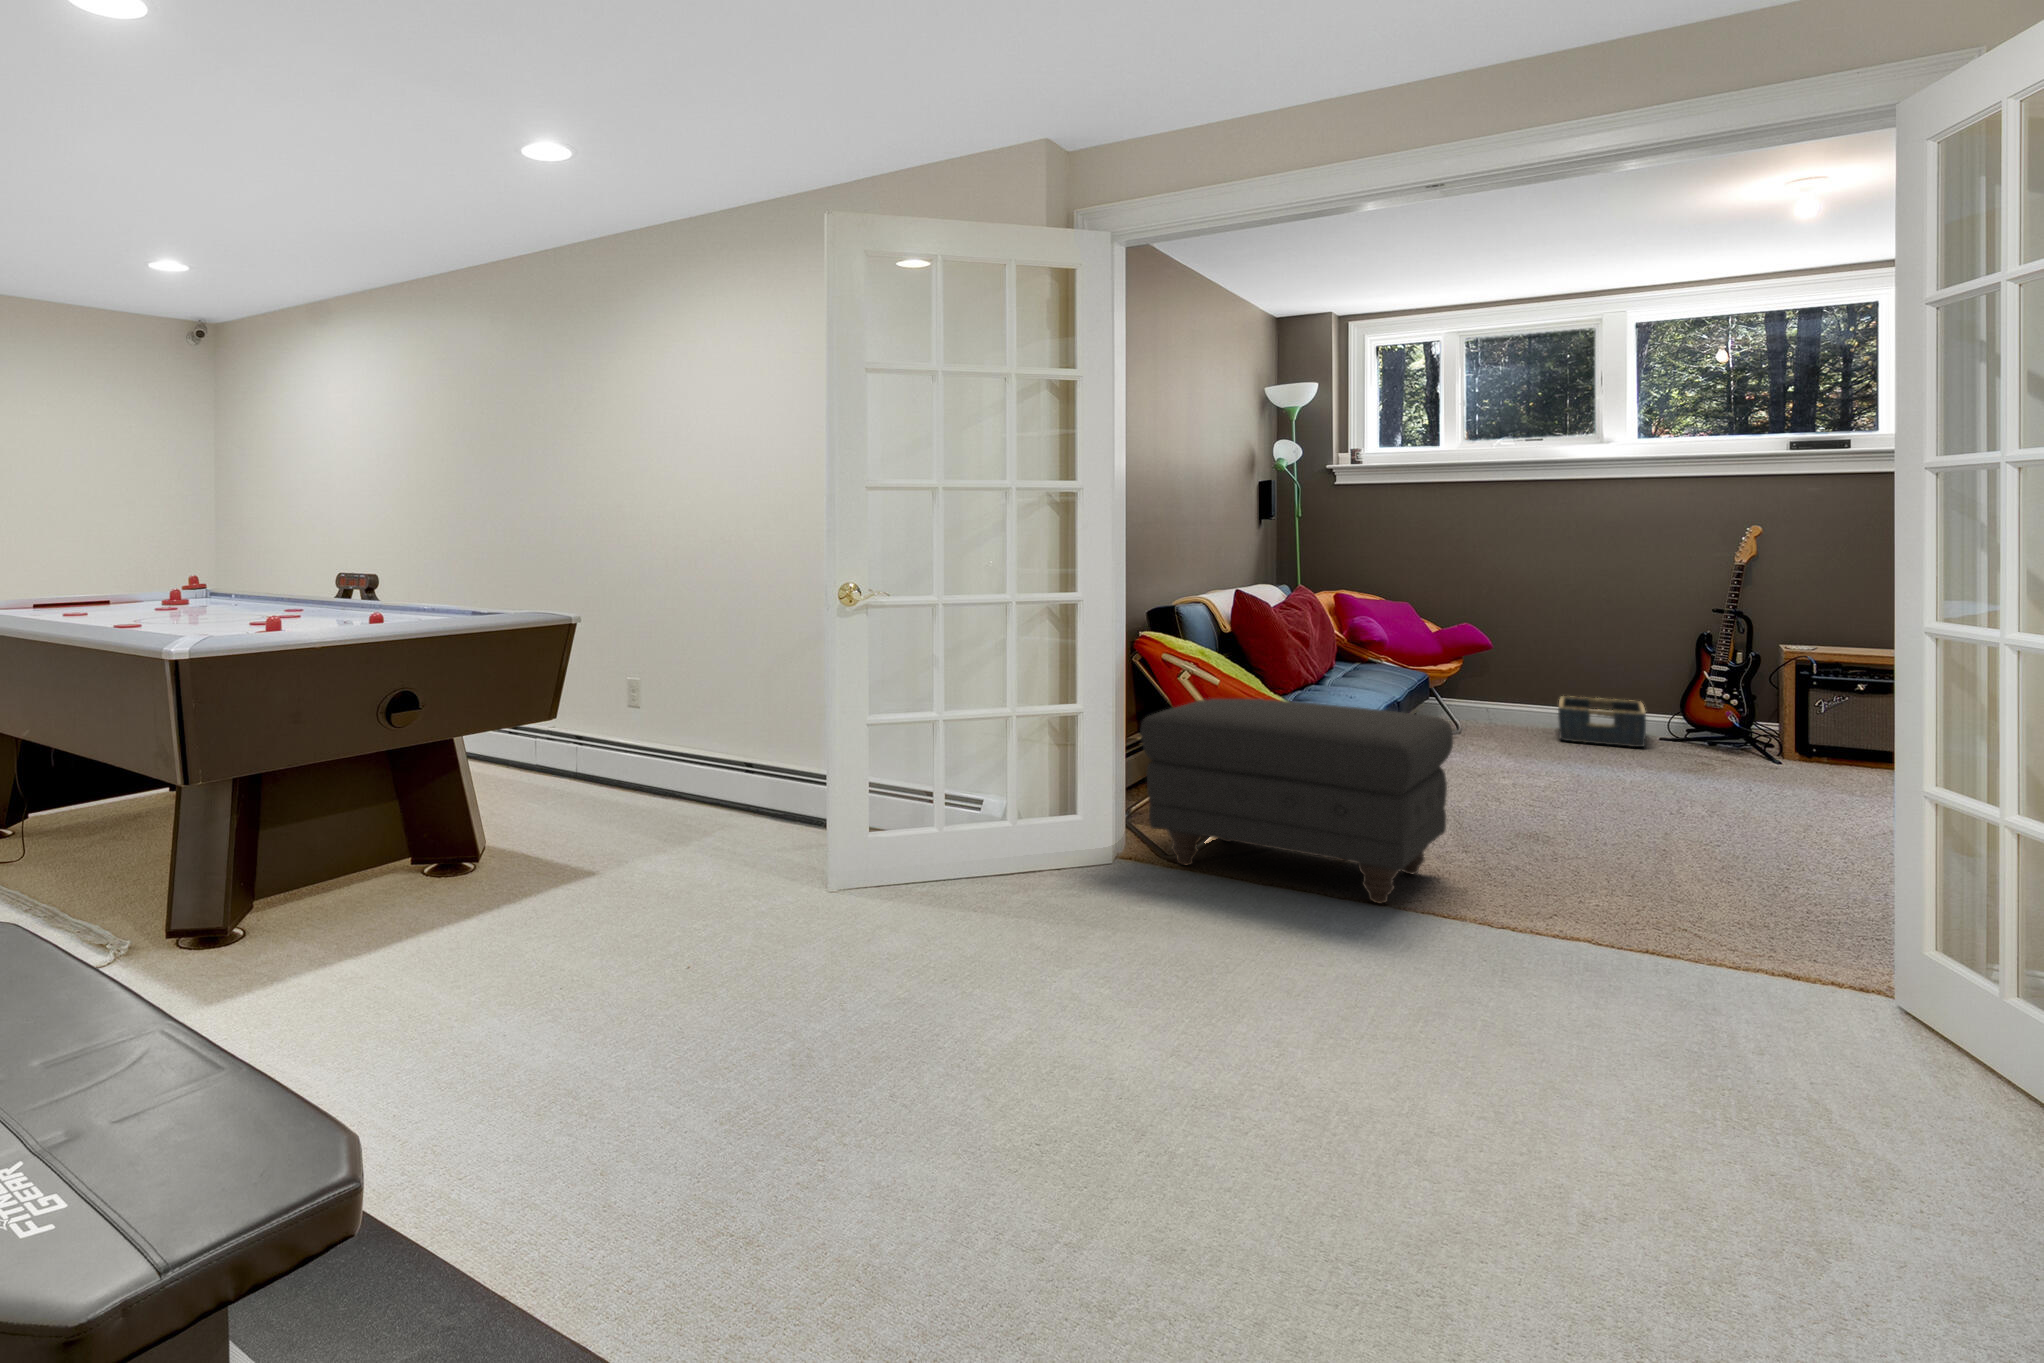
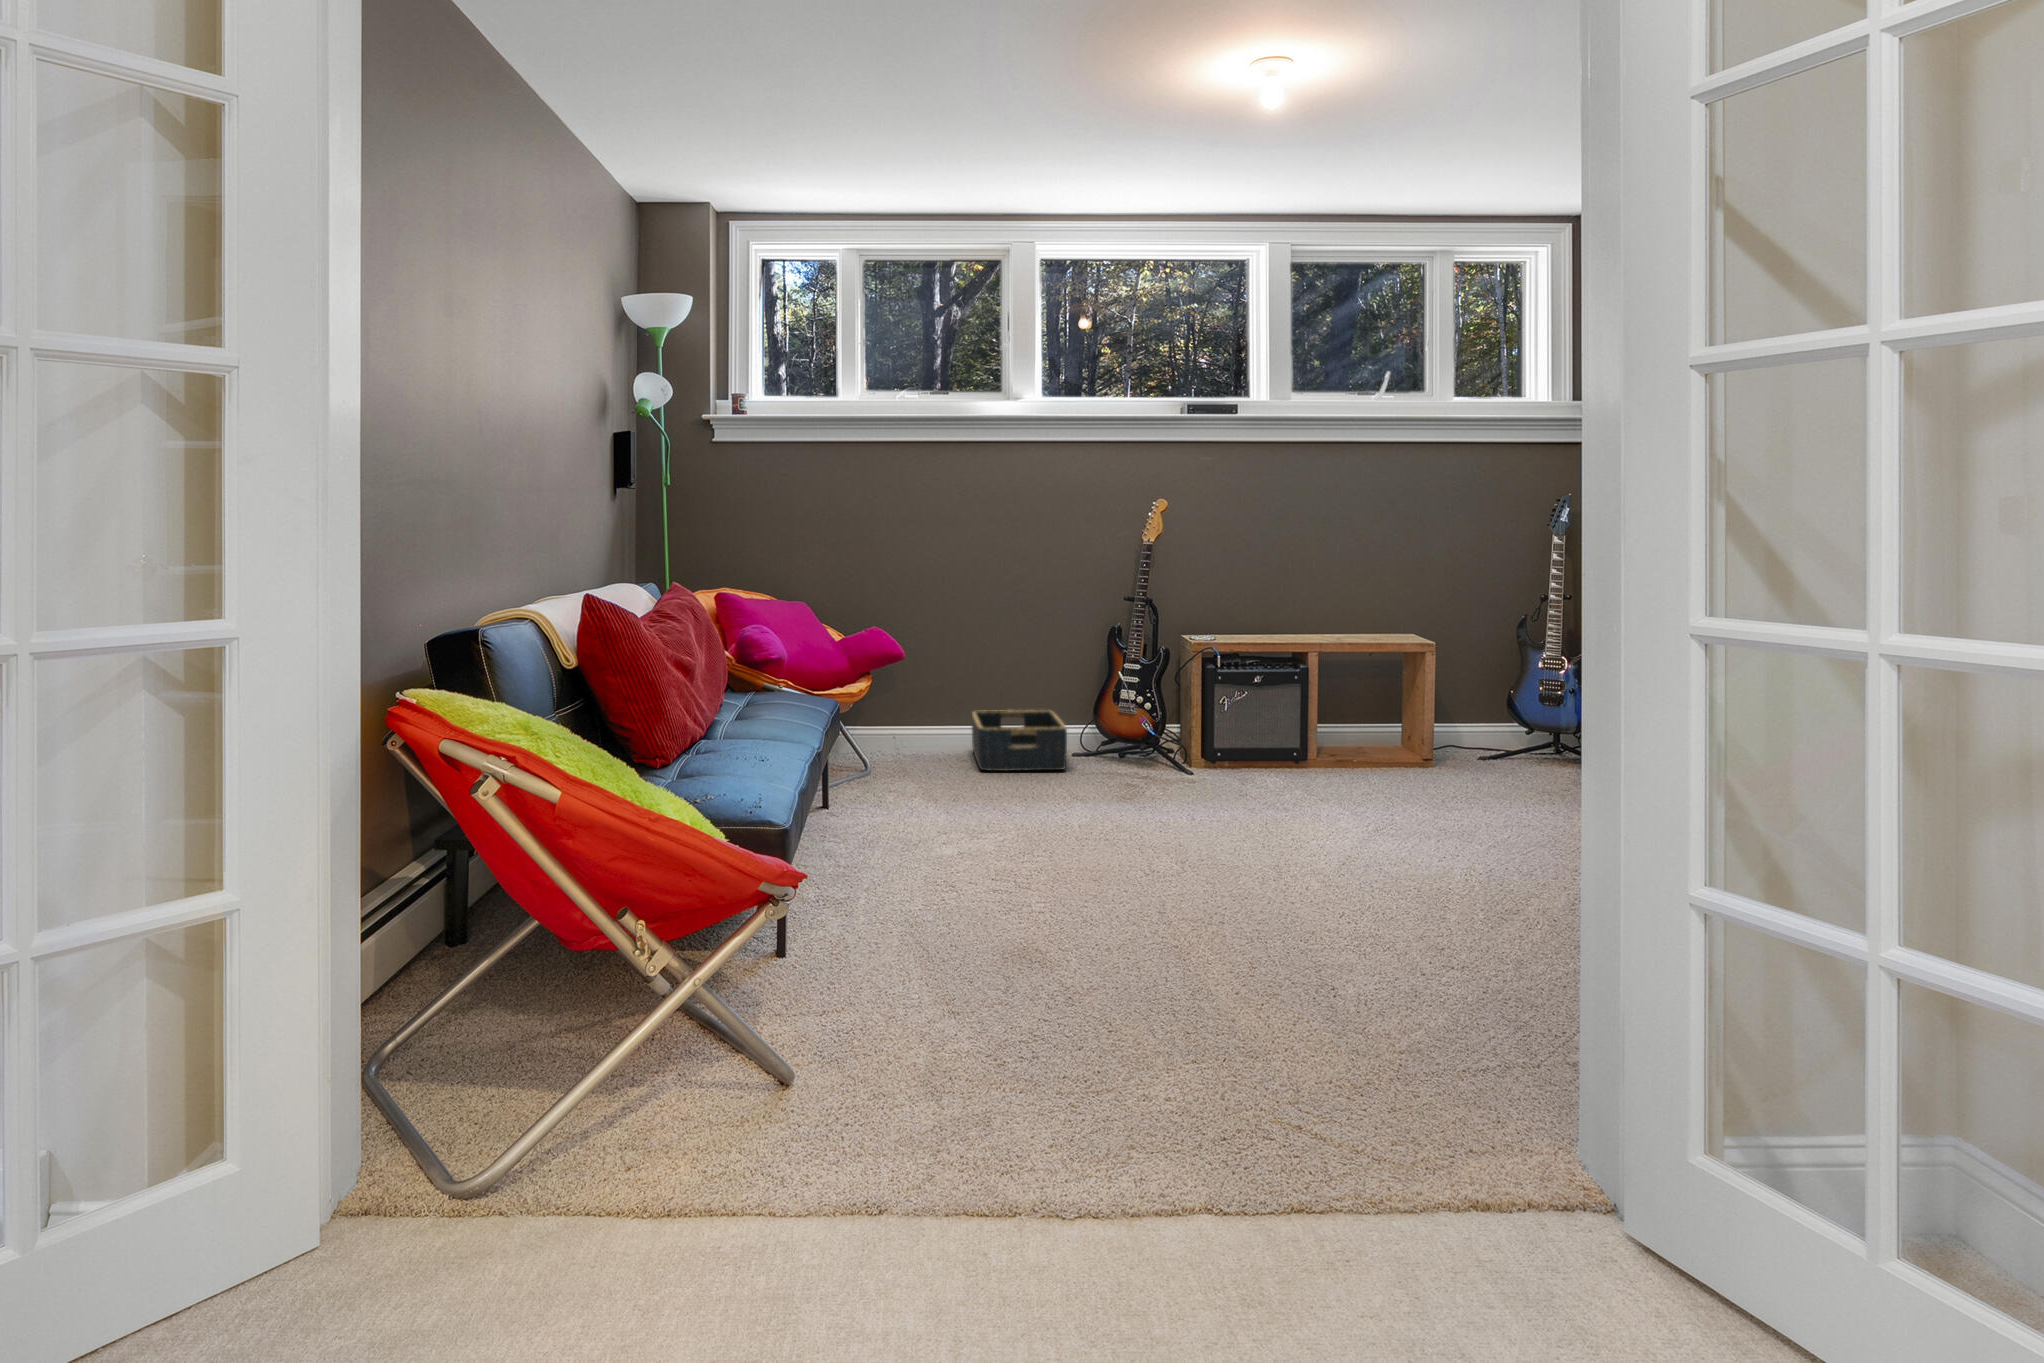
ottoman: present [1141,698,1453,903] -> none [379,812,964,1239]

